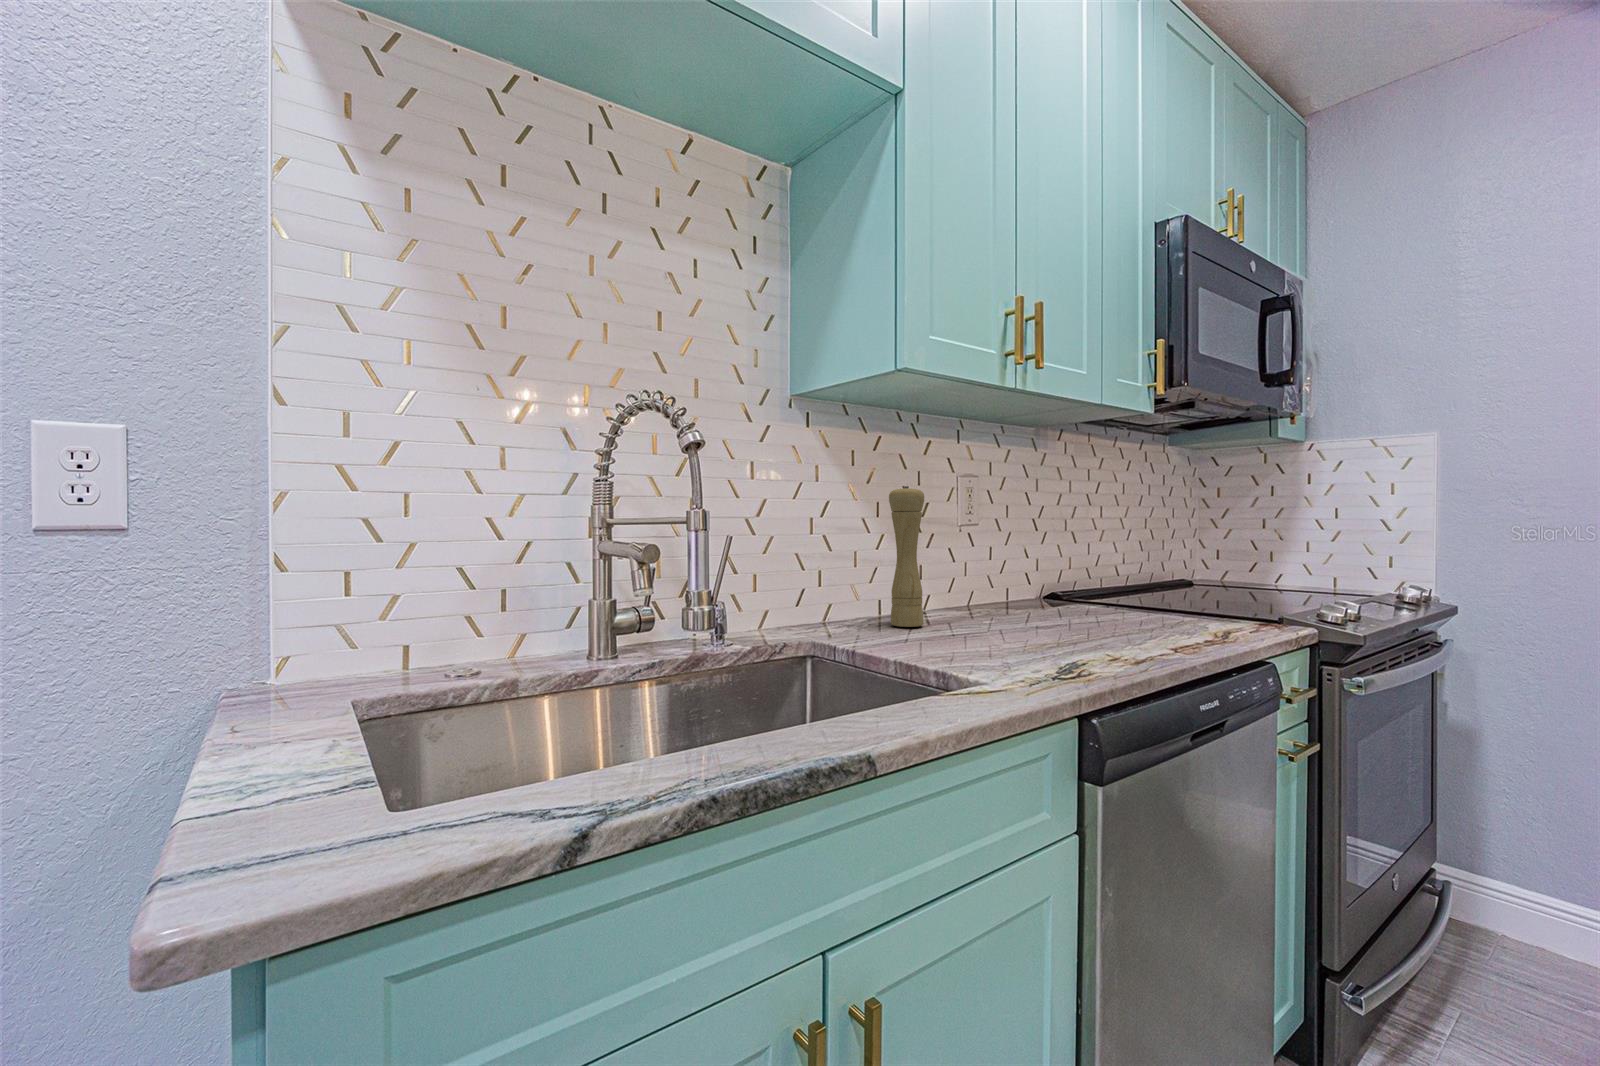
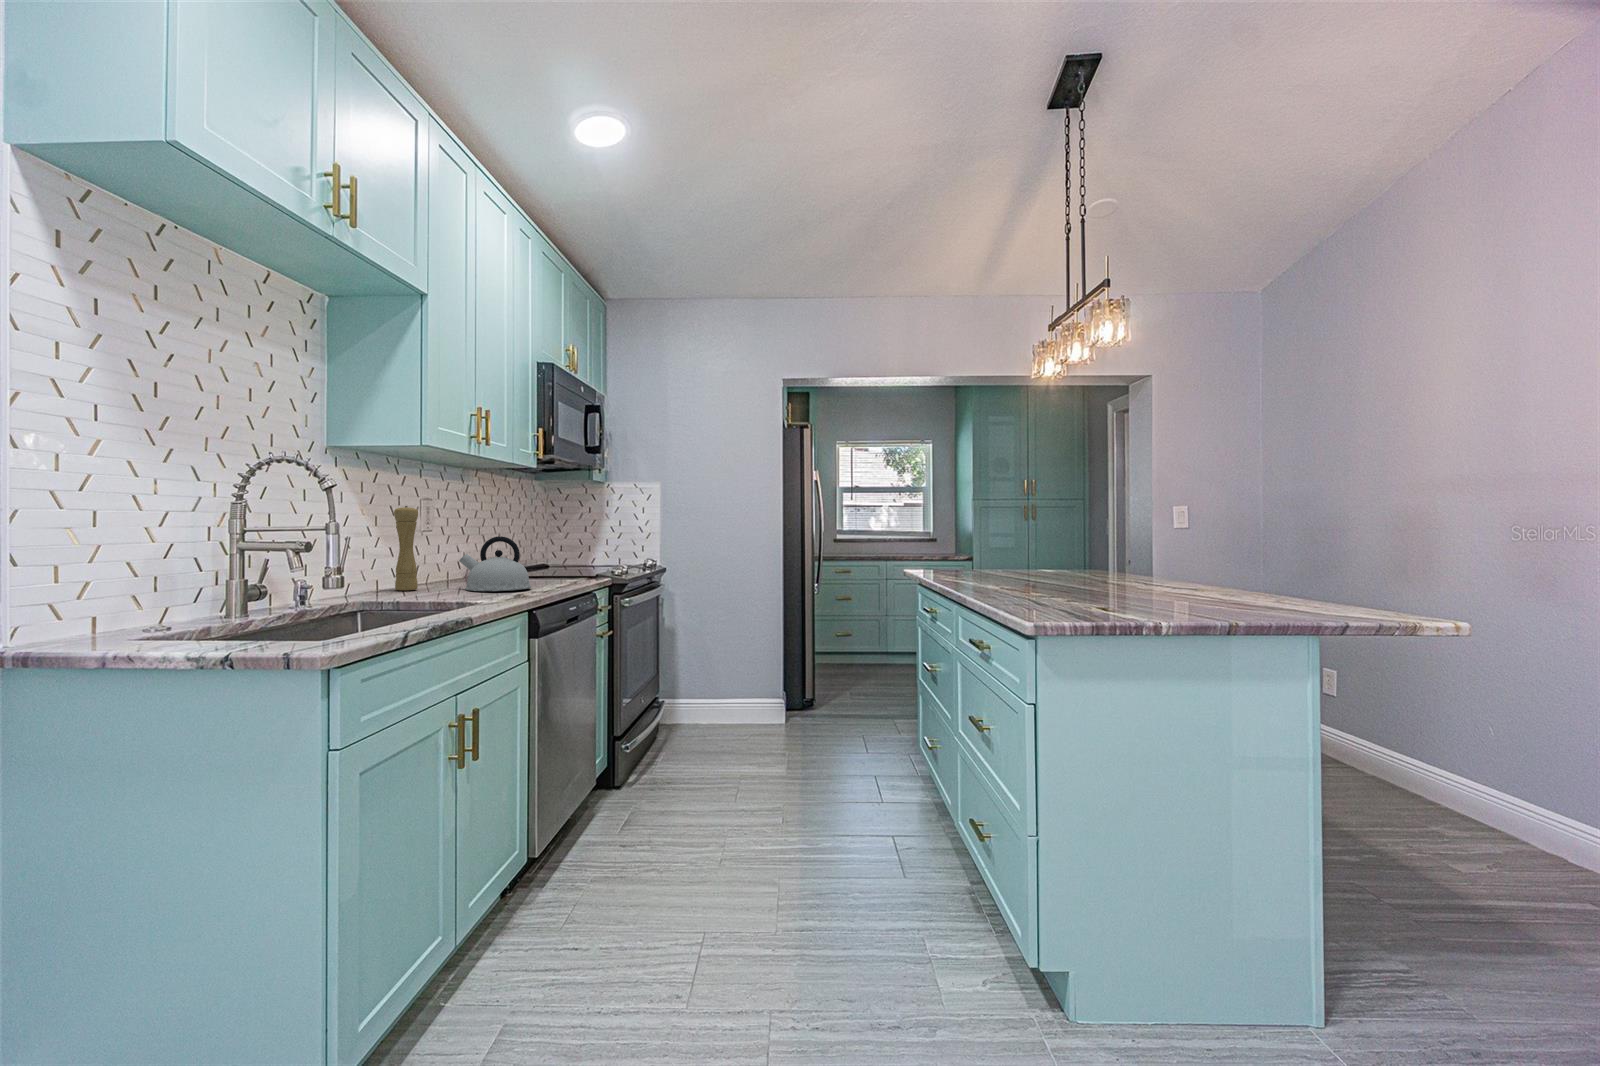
kettle: none [988,537,1118,646] -> present [459,536,531,591]

